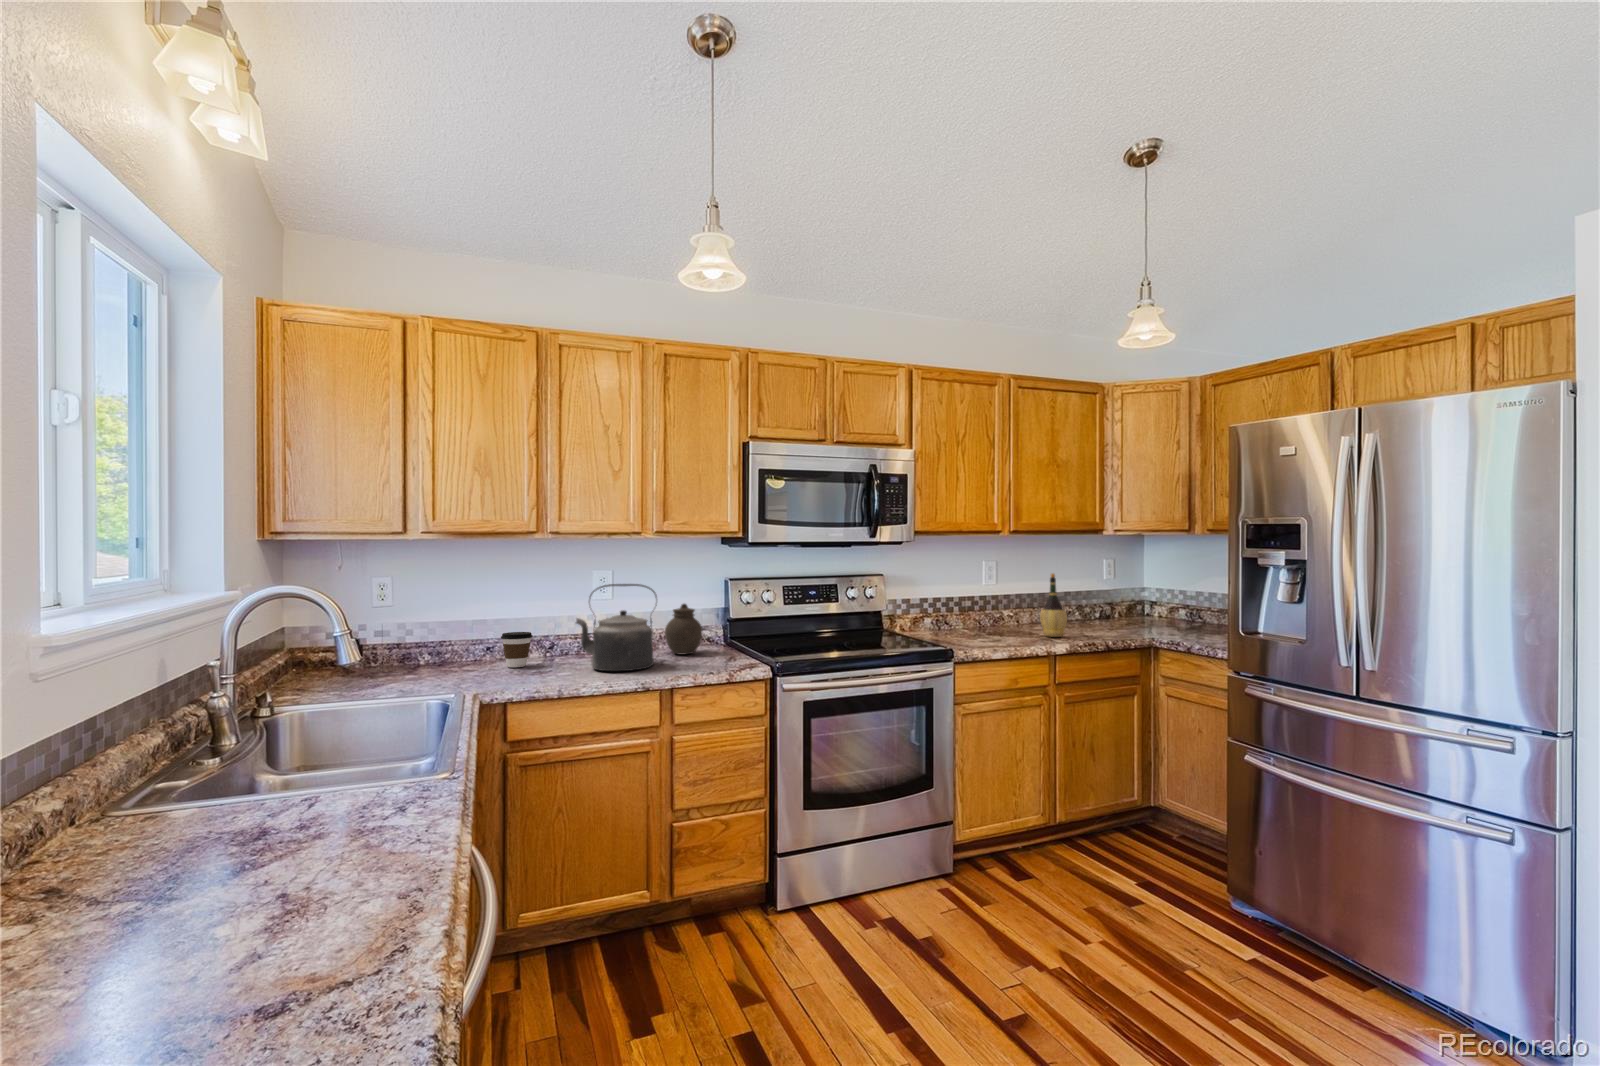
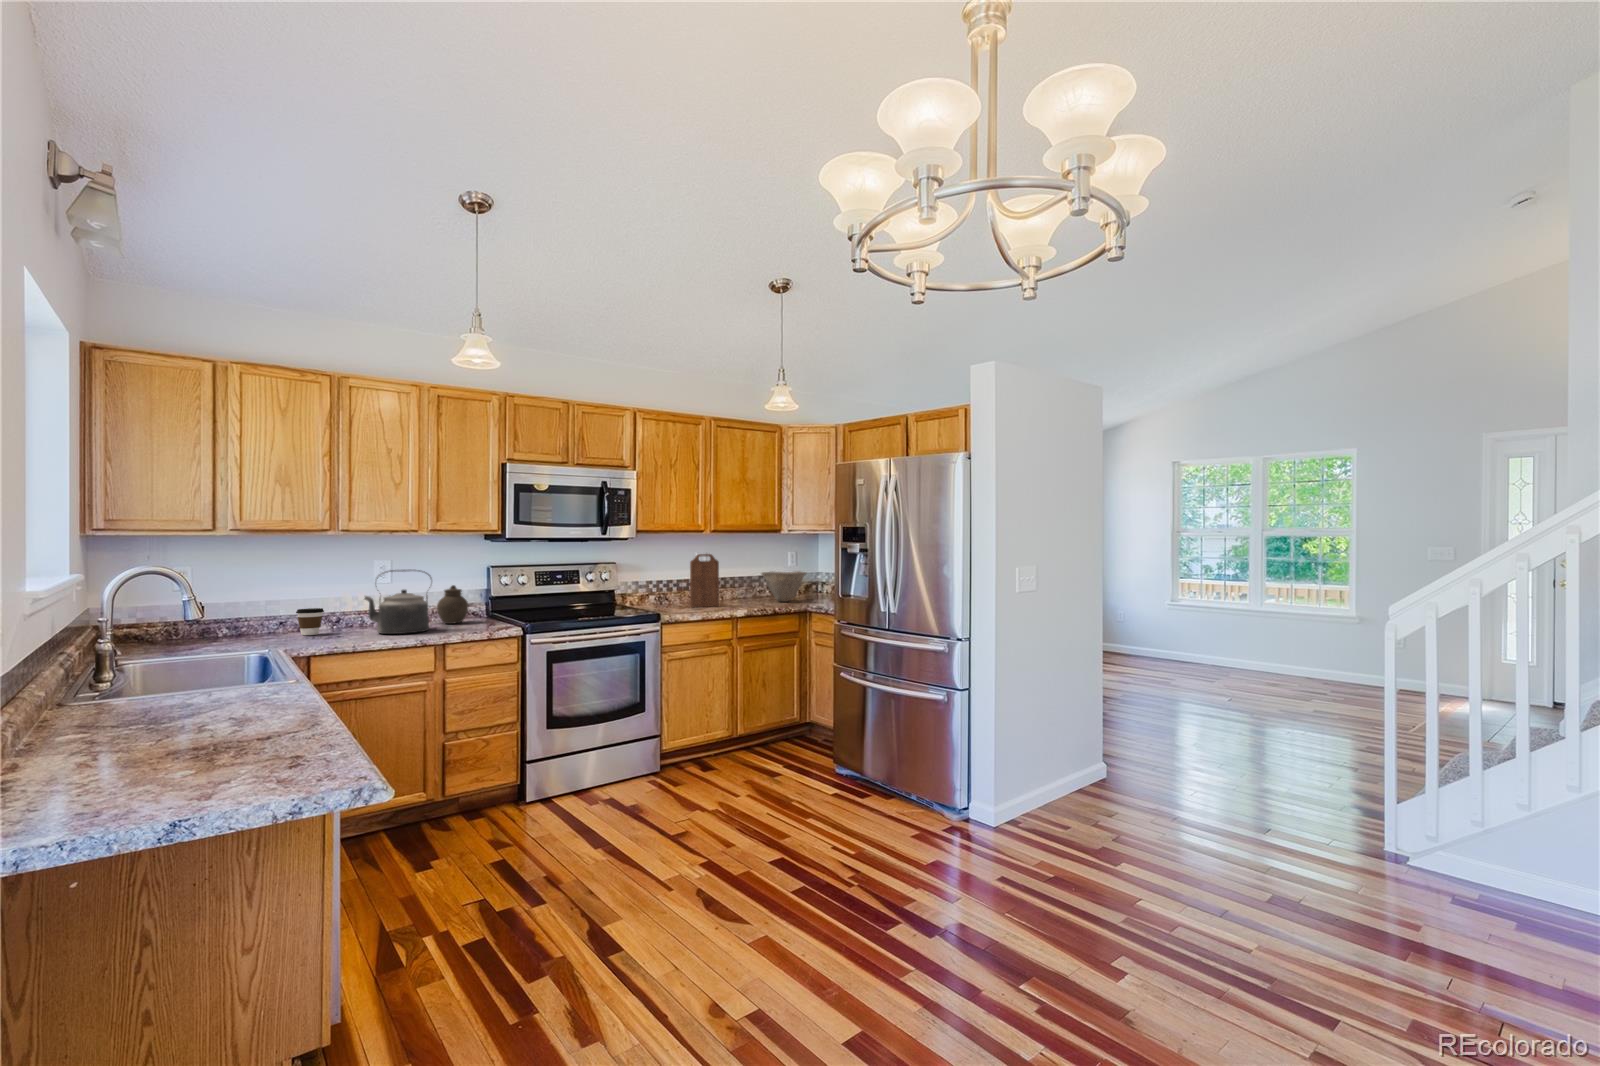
cutting board: none [980,562,1020,636] -> present [690,554,719,607]
wine bottle: present [1040,574,1067,637] -> none [732,561,750,606]
bowl: none [1072,587,1144,630] -> present [761,571,806,602]

